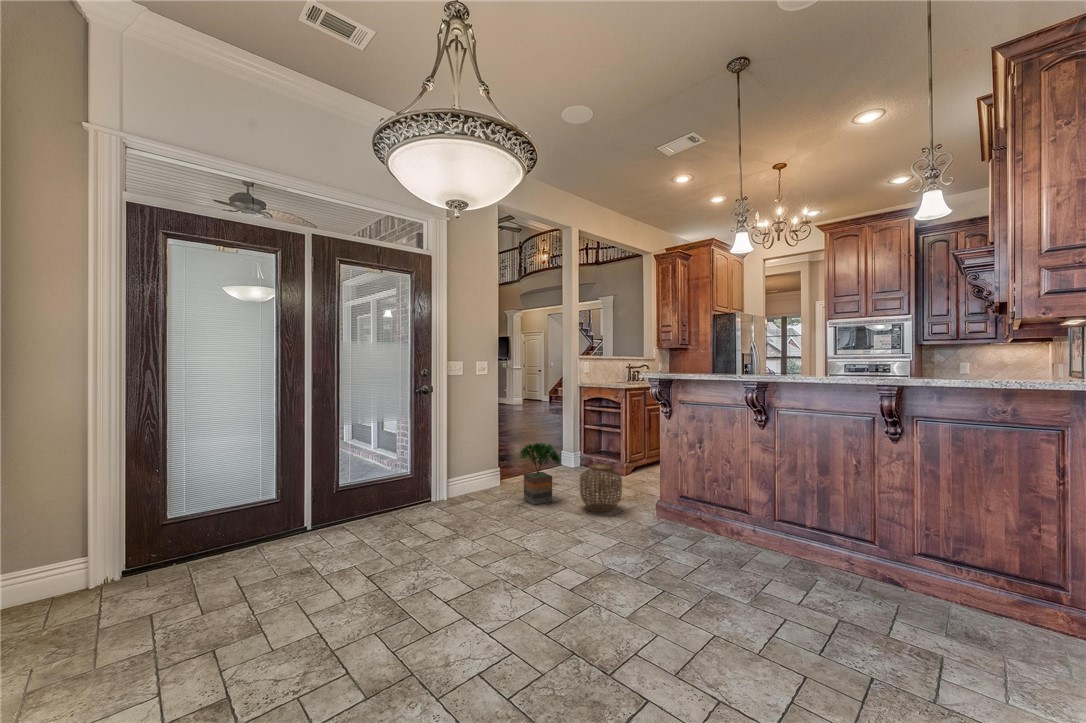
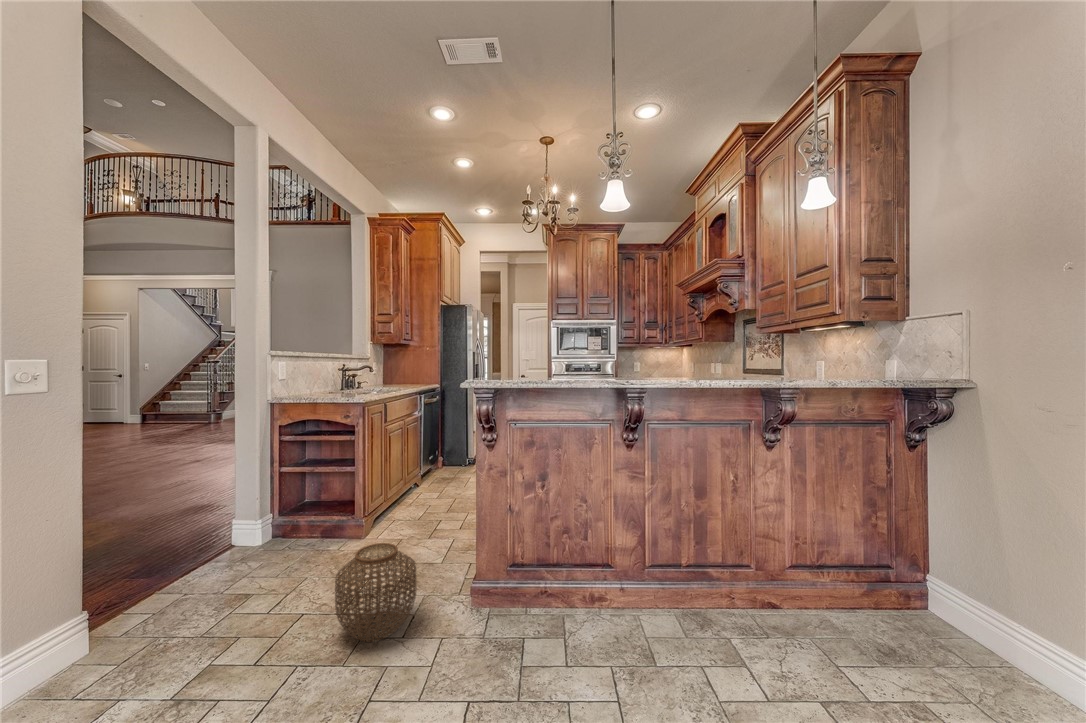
potted tree: present [520,443,561,505] -> none [169,530,288,682]

